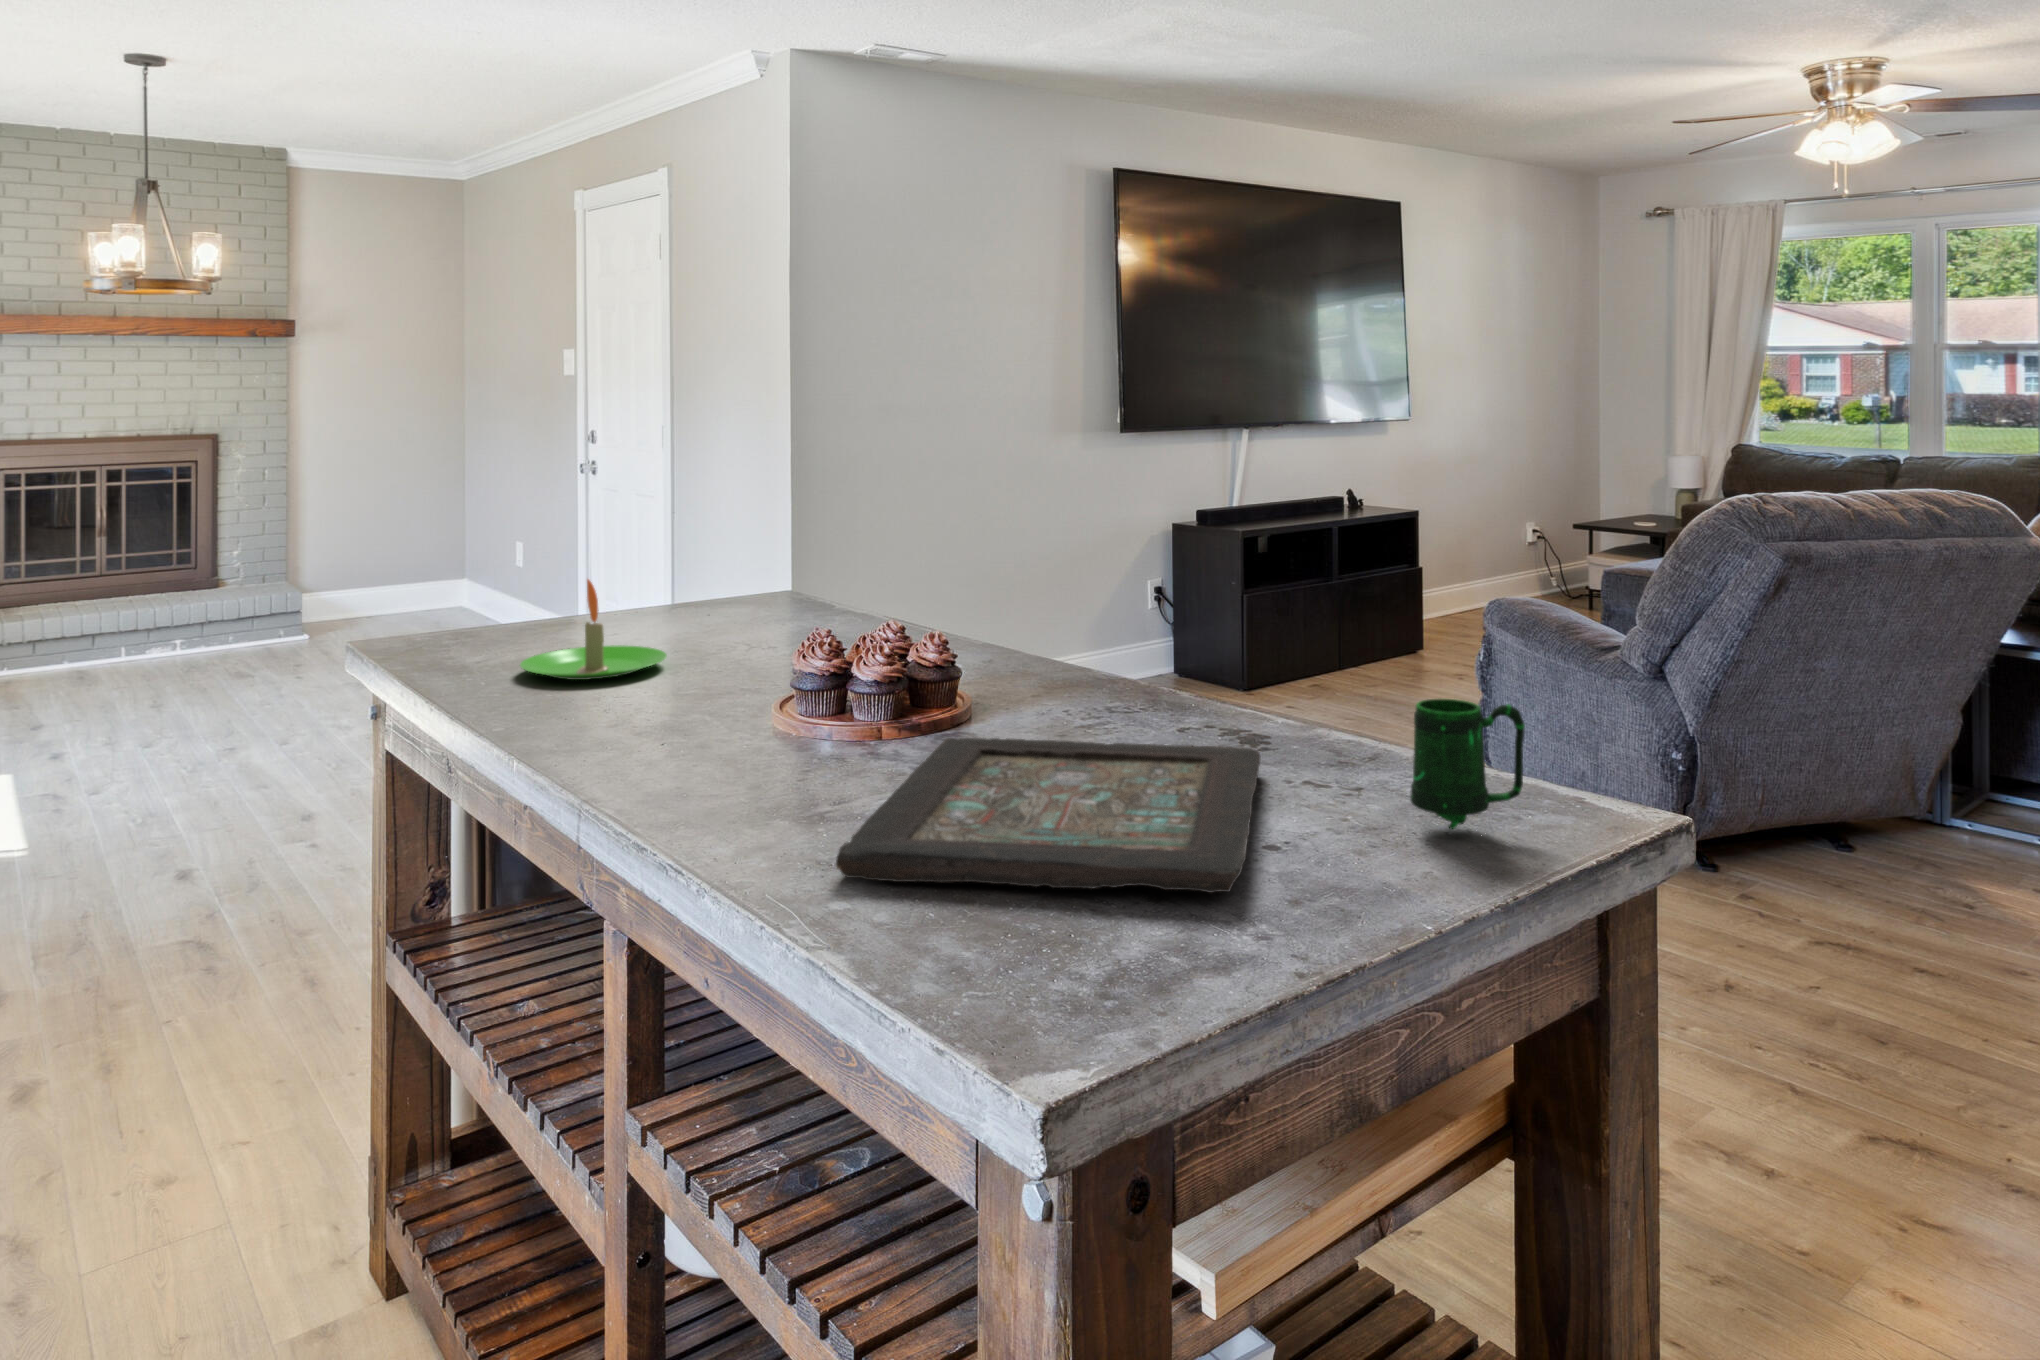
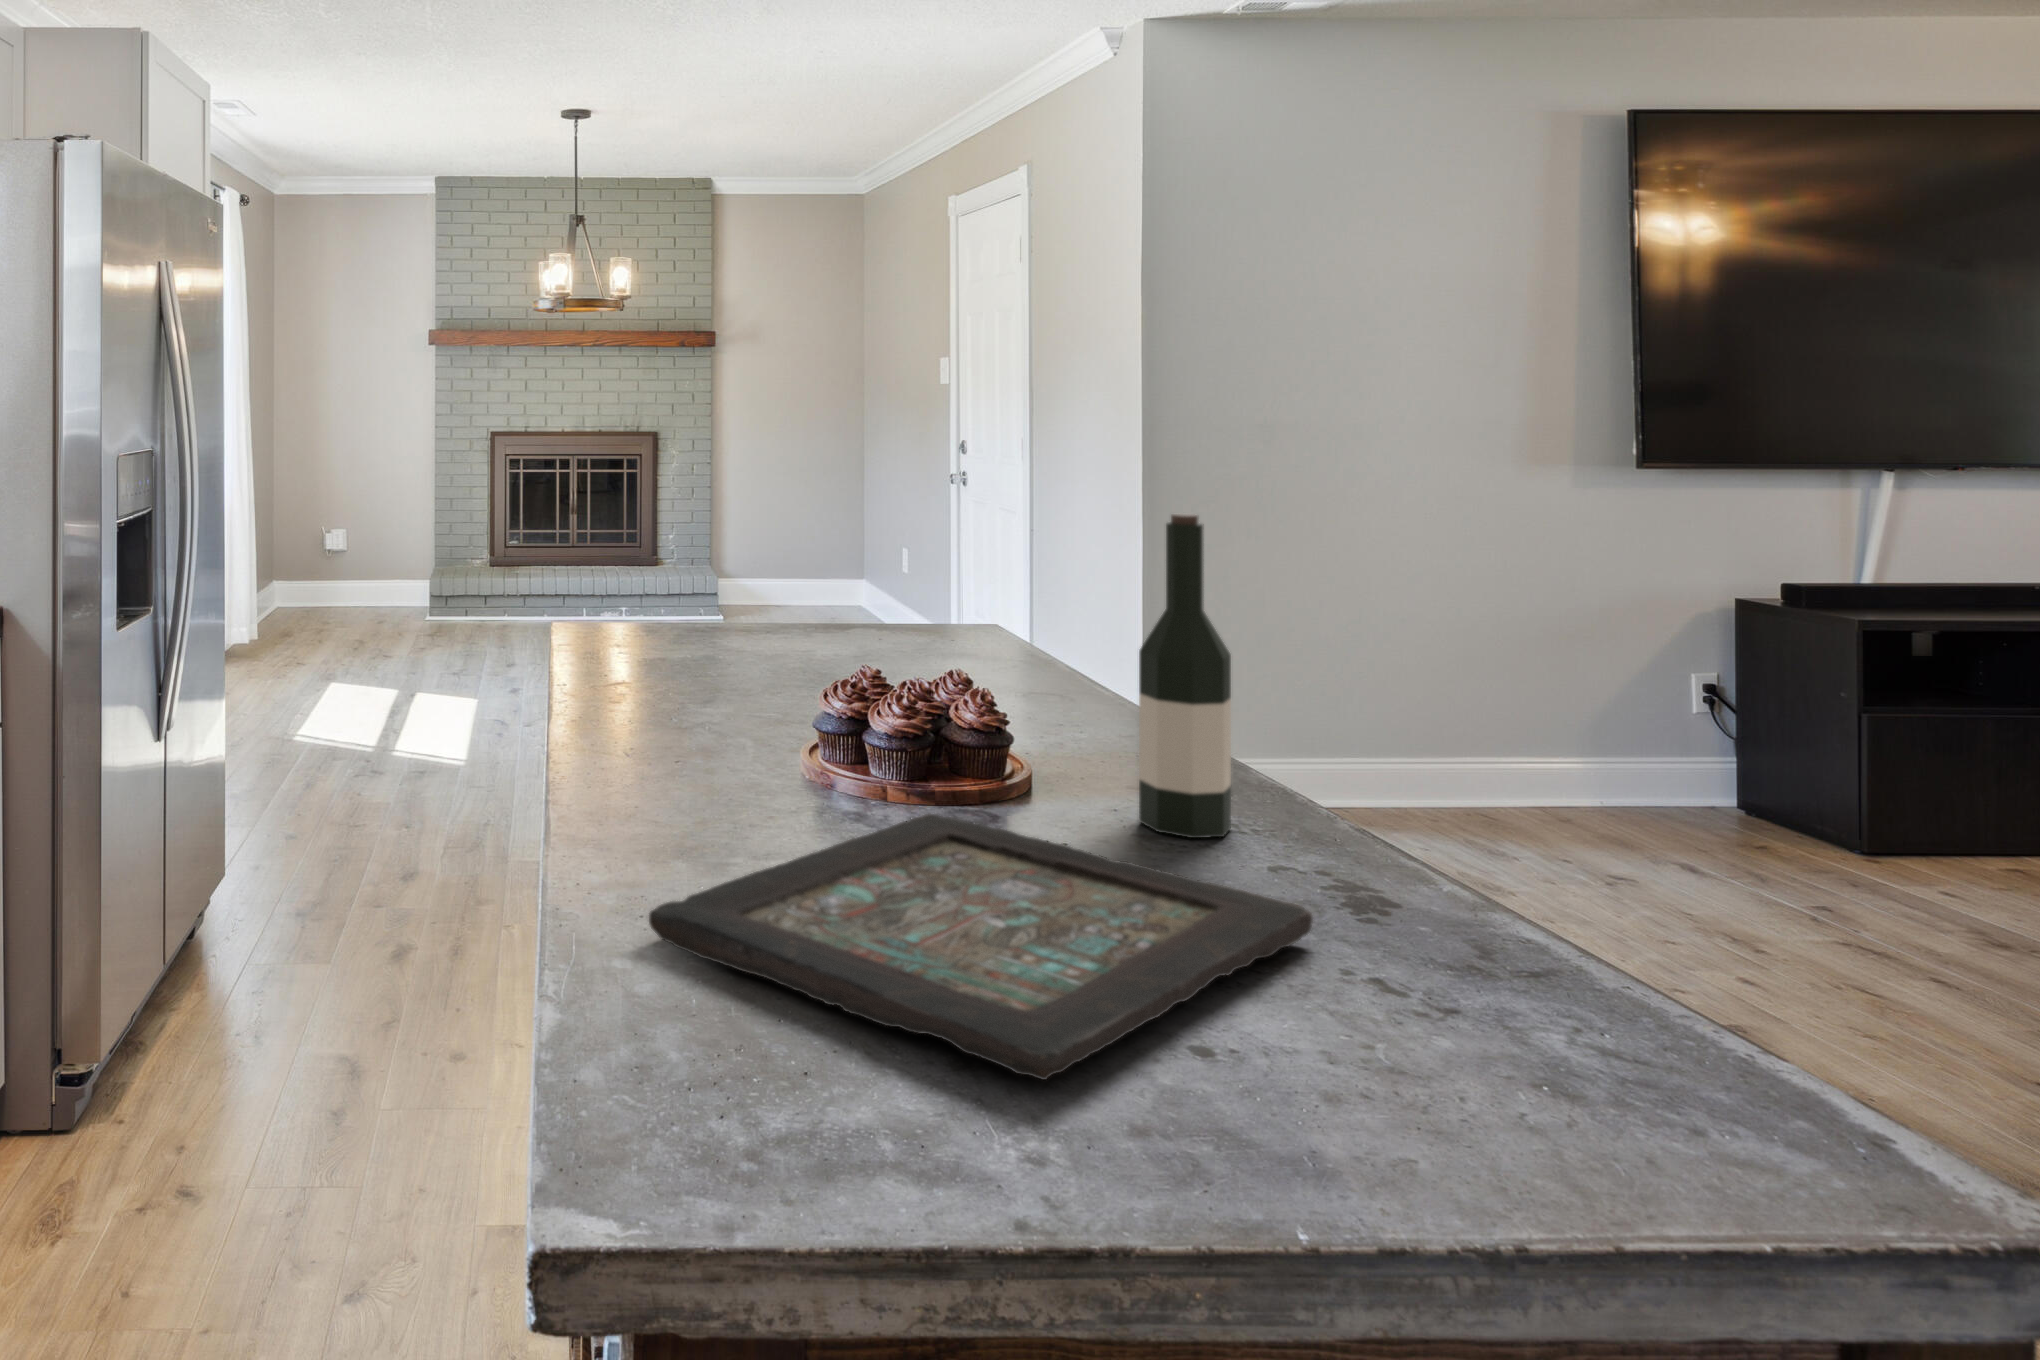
wine bottle: none [1069,472,1134,723] -> present [1139,514,1231,838]
candle: present [520,579,667,680] -> none [637,588,780,690]
mug: present [1410,699,1525,829] -> none [1451,889,1653,1122]

